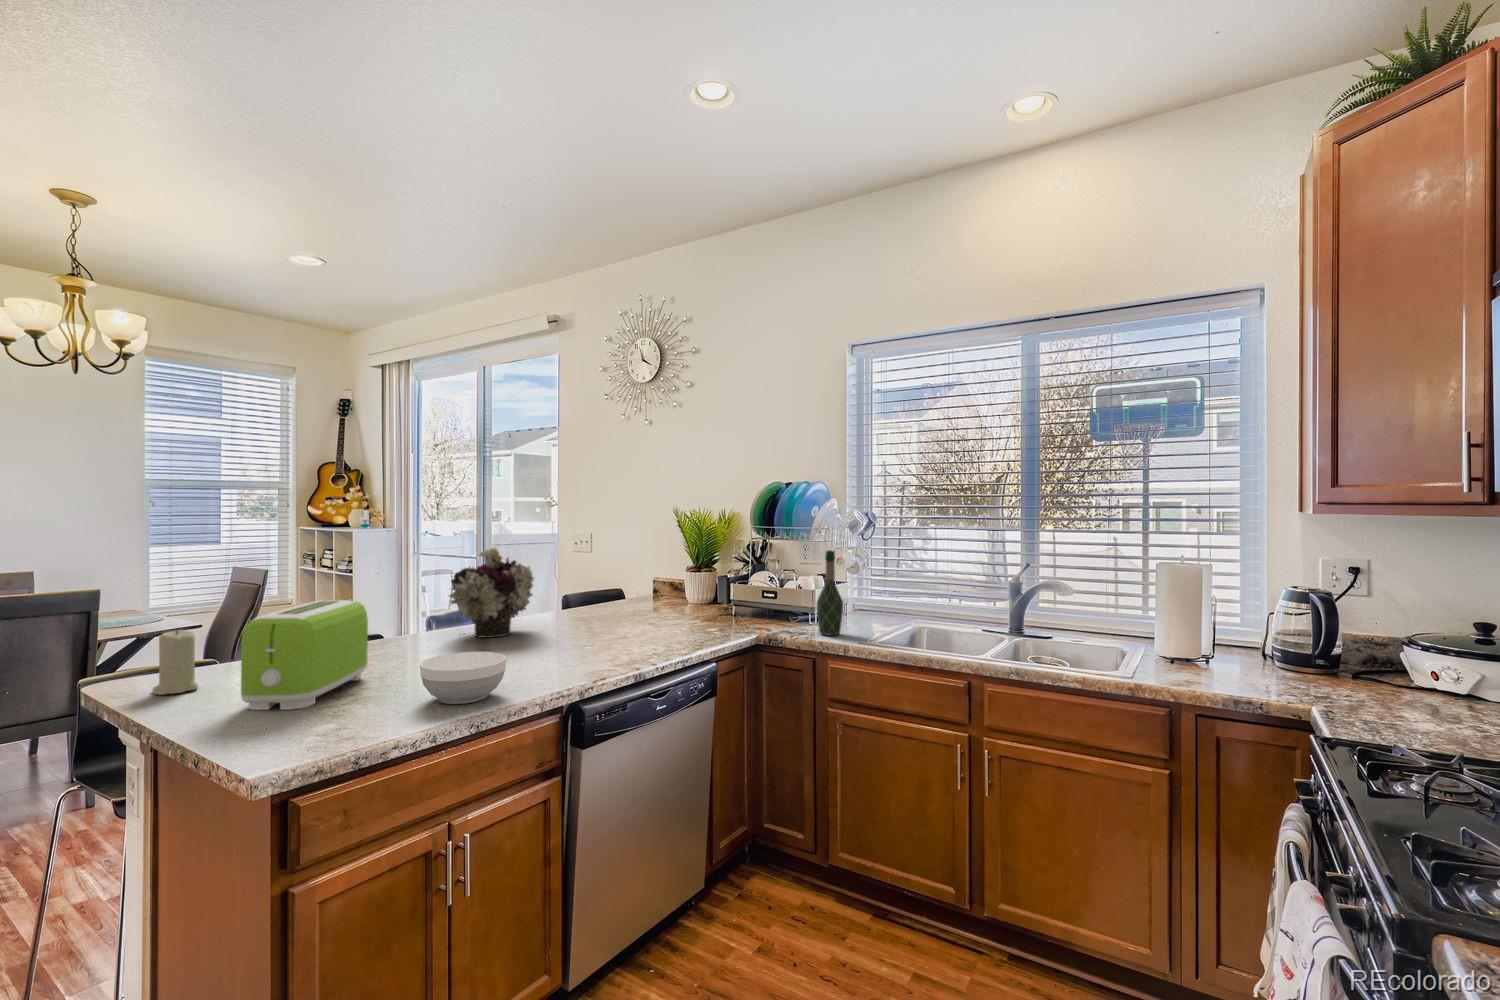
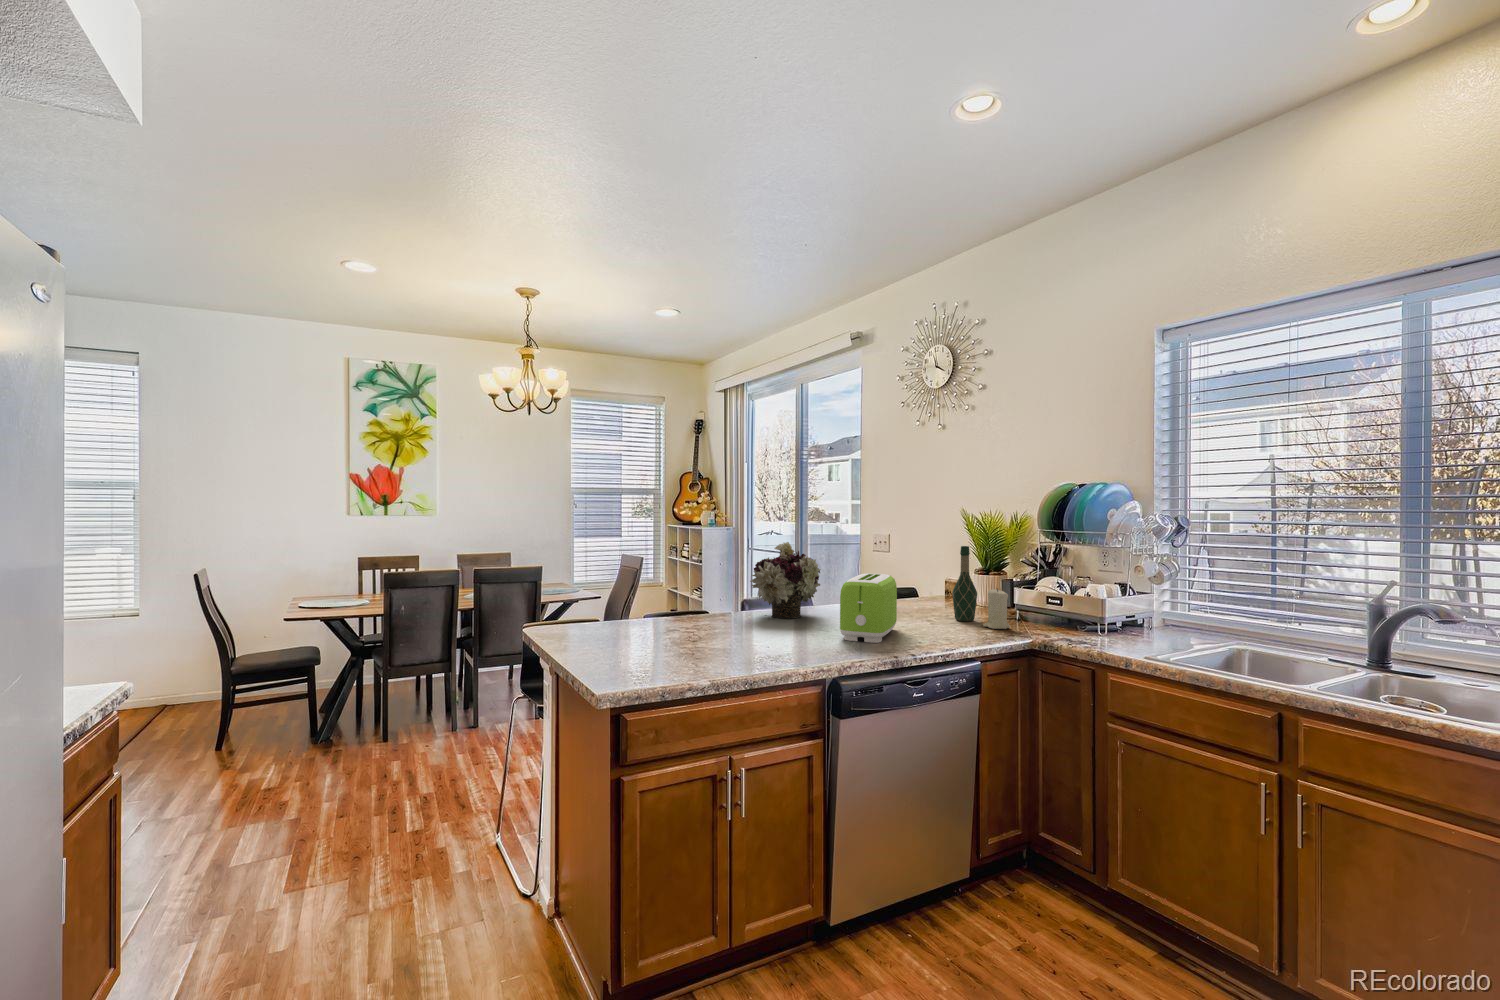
wine bottle: present [816,550,843,636] -> present [952,546,977,621]
toaster: present [241,600,368,710] -> present [840,573,897,643]
candle: present [152,629,198,695] -> present [983,589,1010,629]
bowl: present [420,652,507,704] -> none [714,625,778,665]

